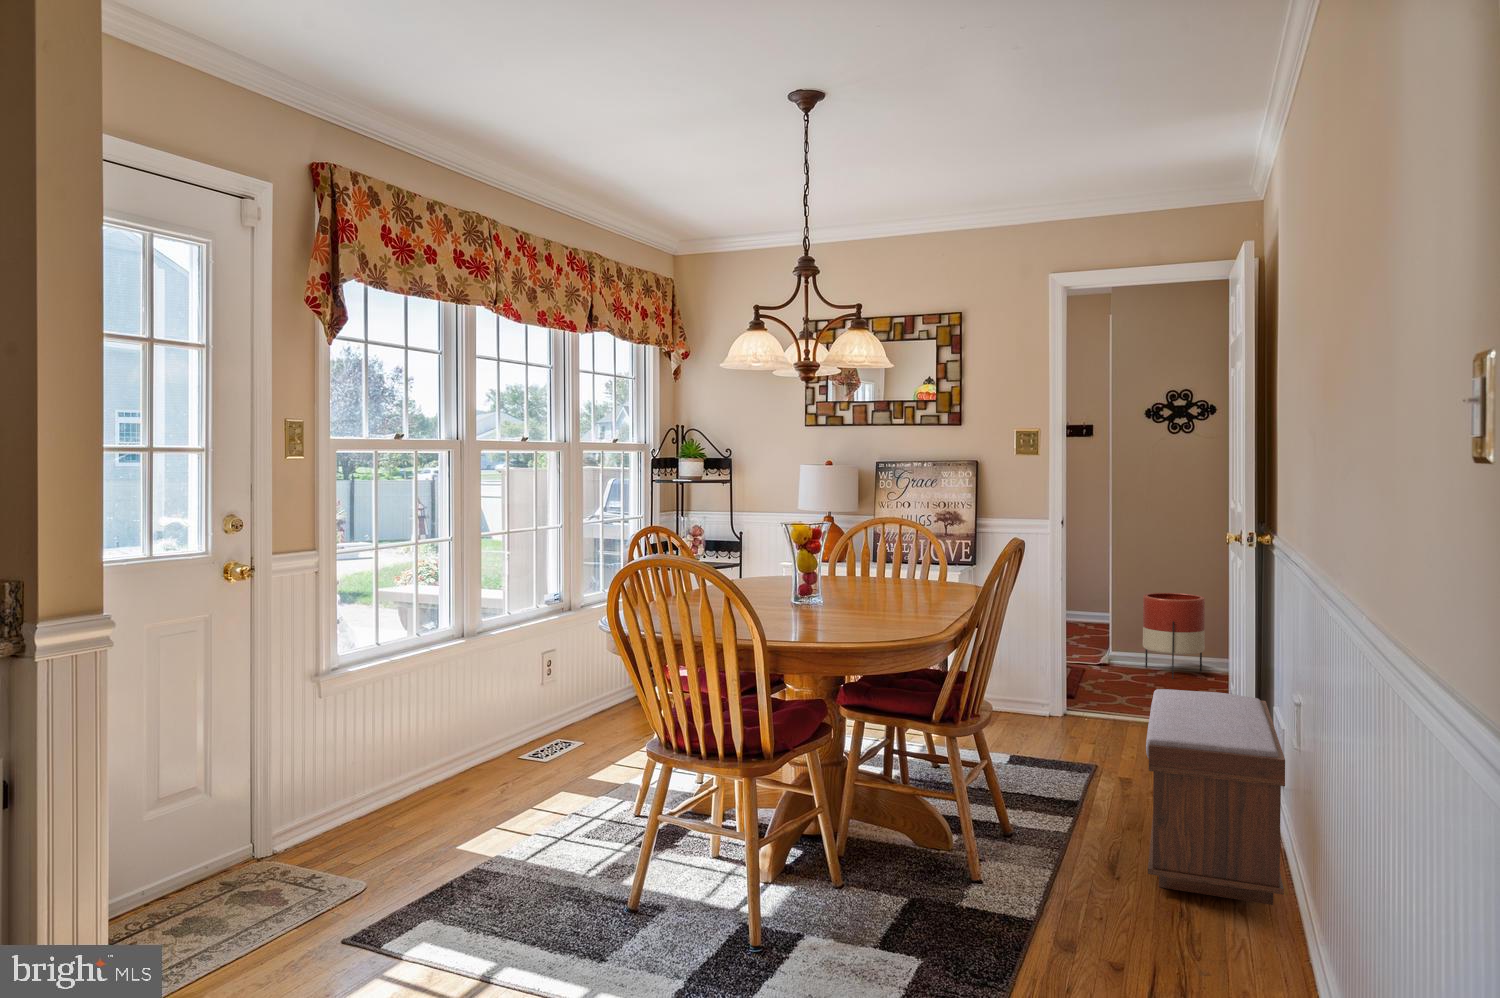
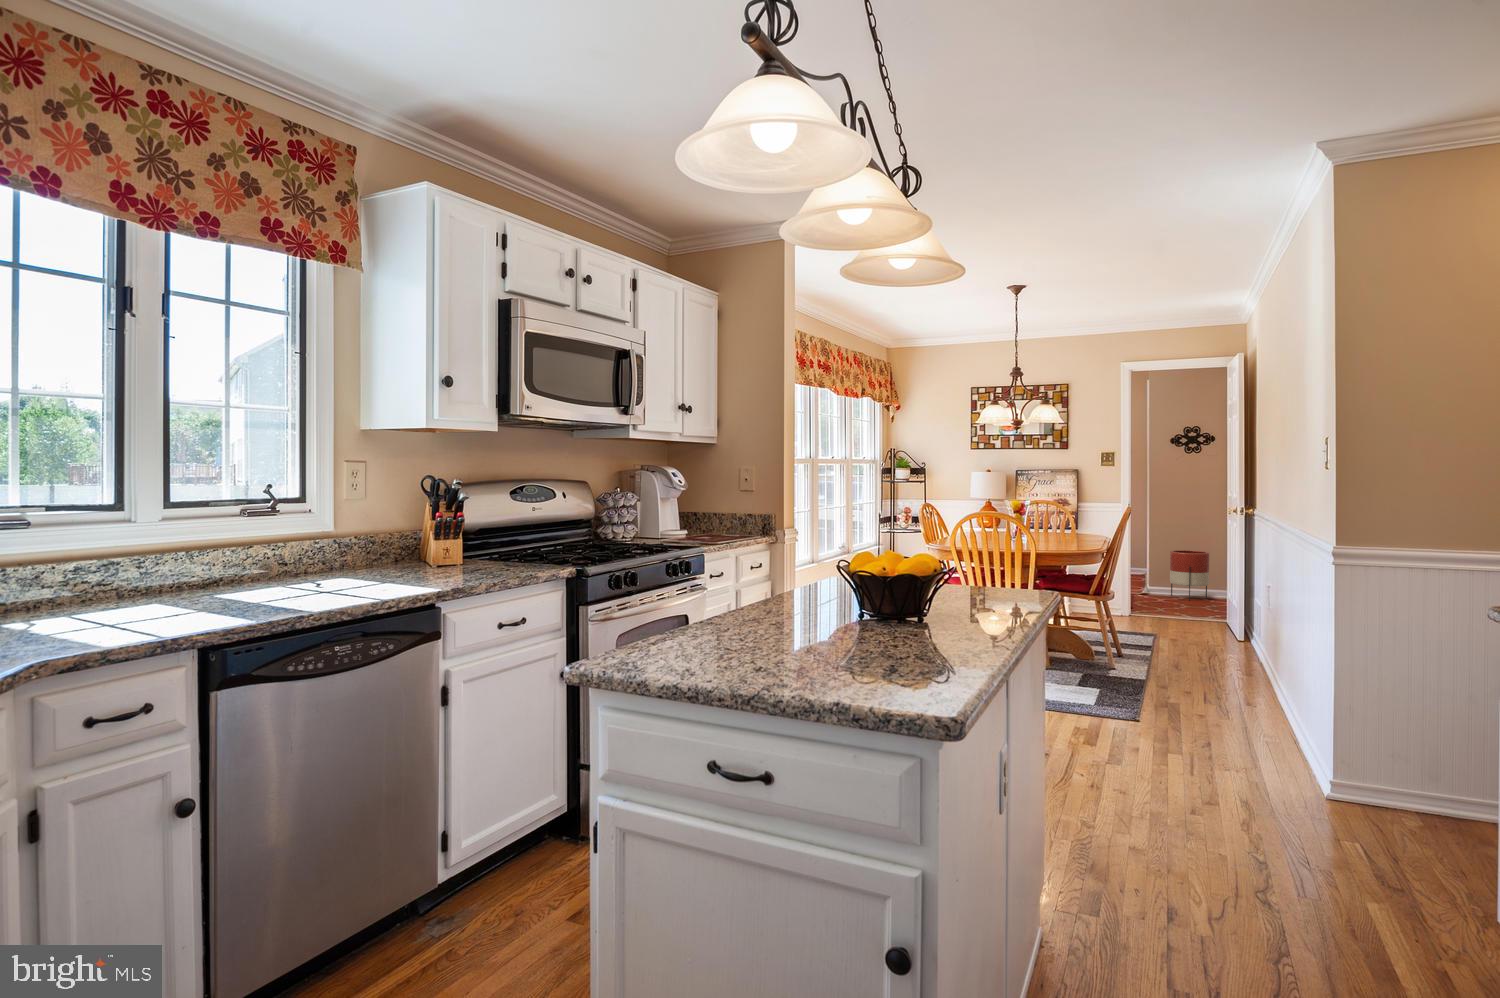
bench: present [1146,689,1285,905] -> none [1192,585,1263,674]

